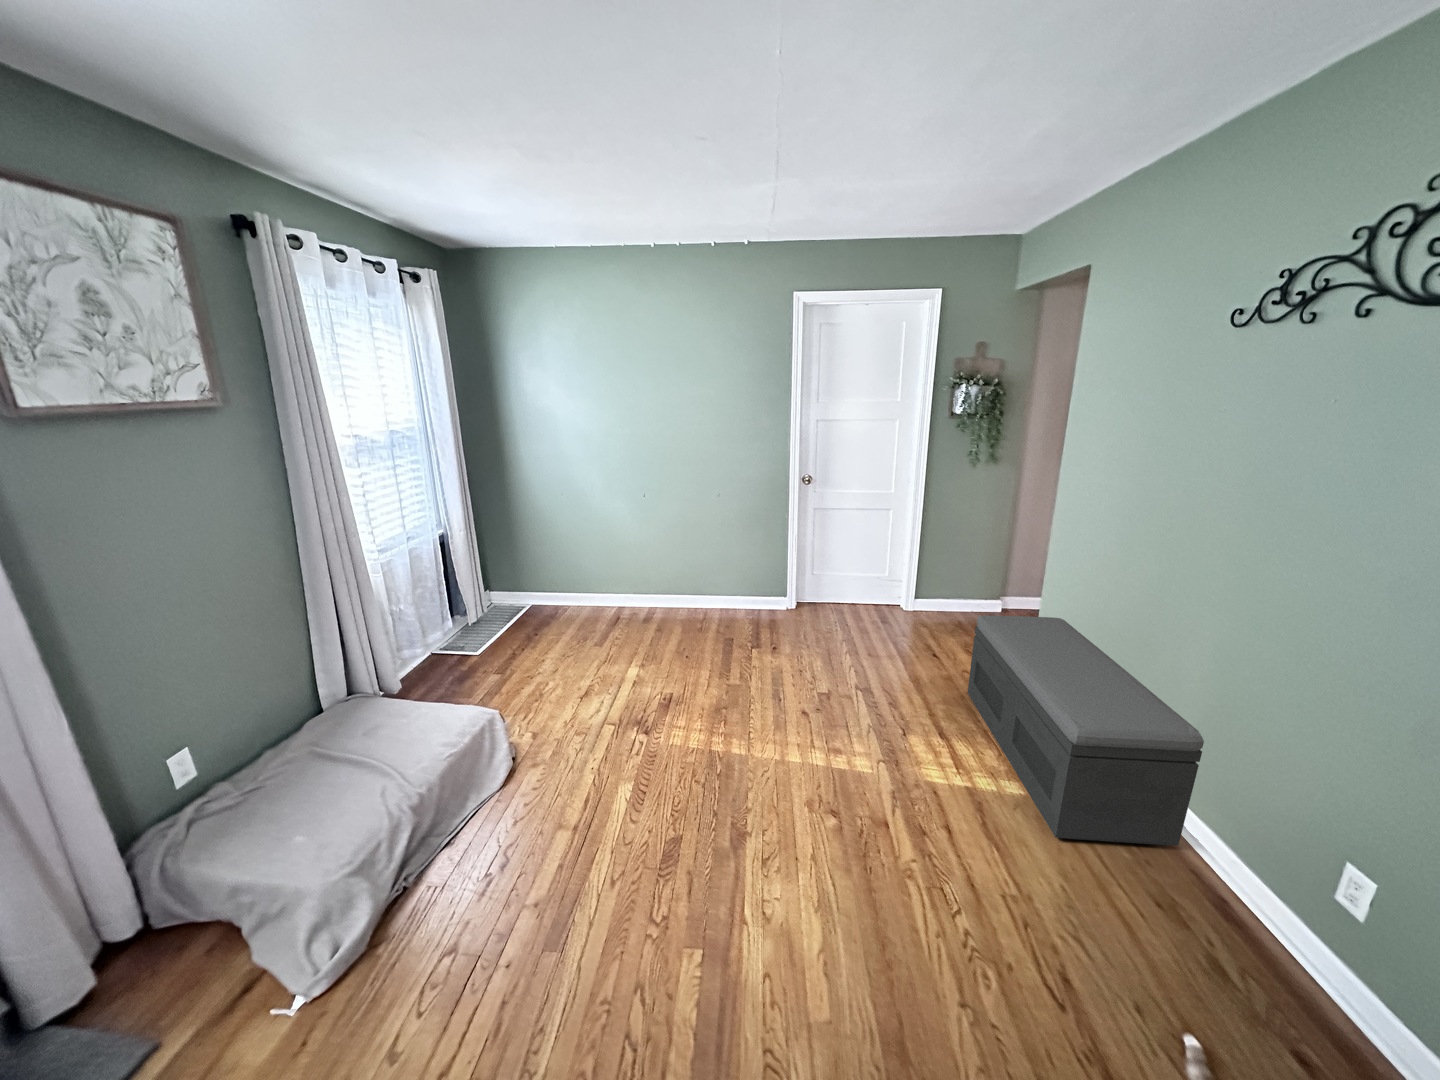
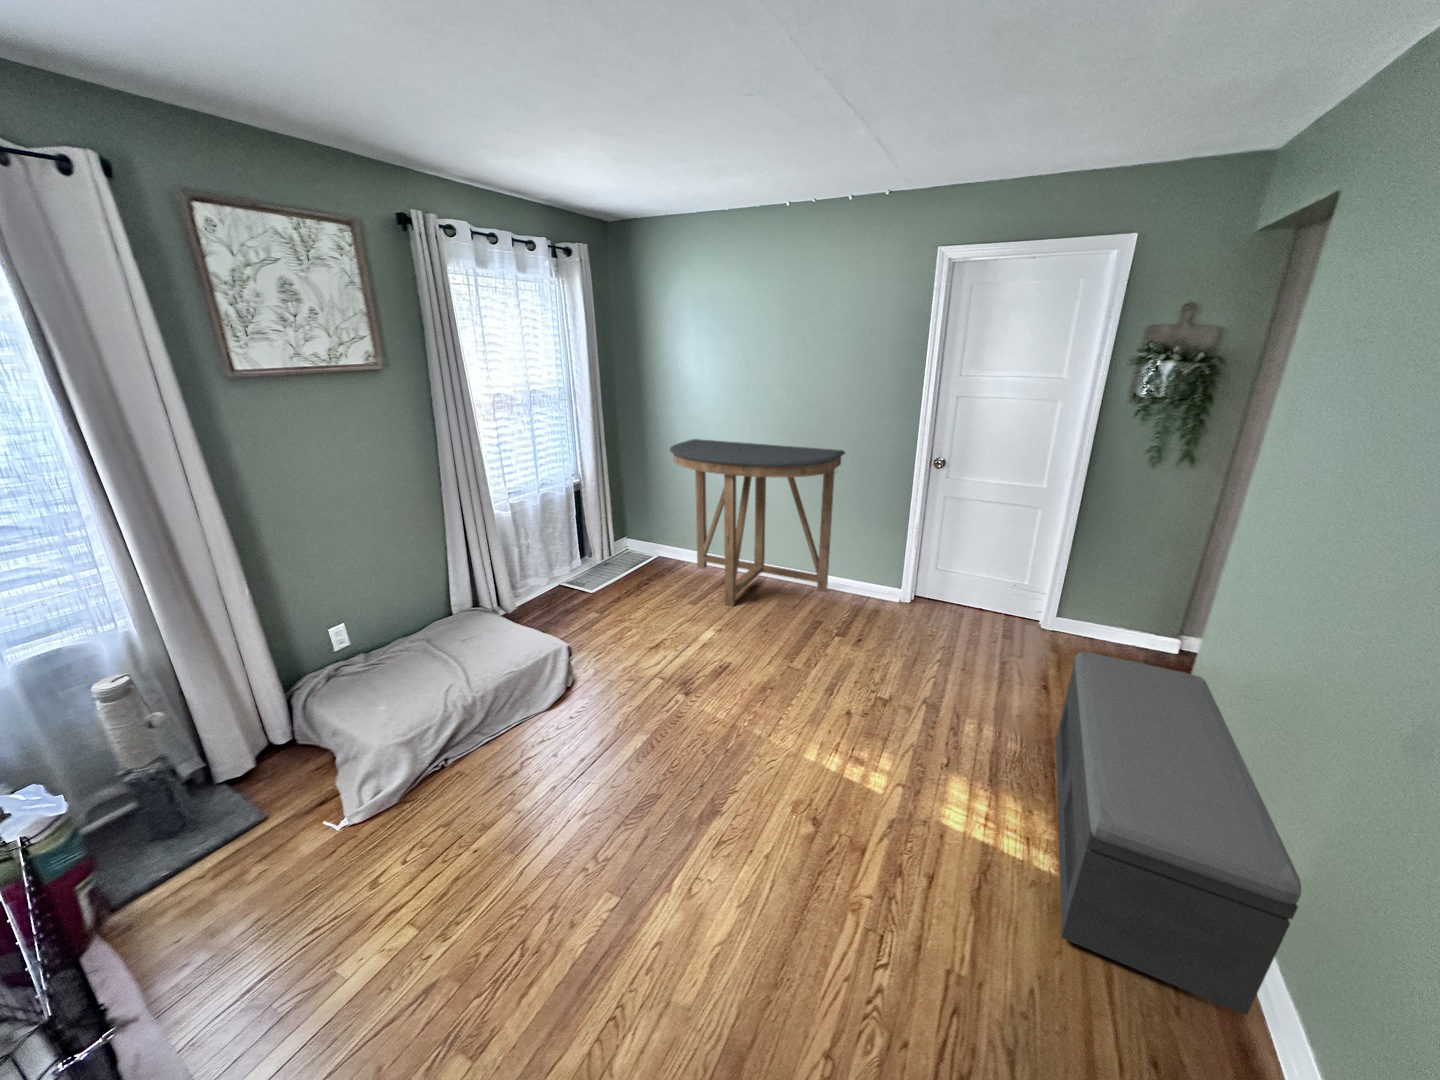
console table: none [554,476,731,641] -> present [670,439,845,606]

